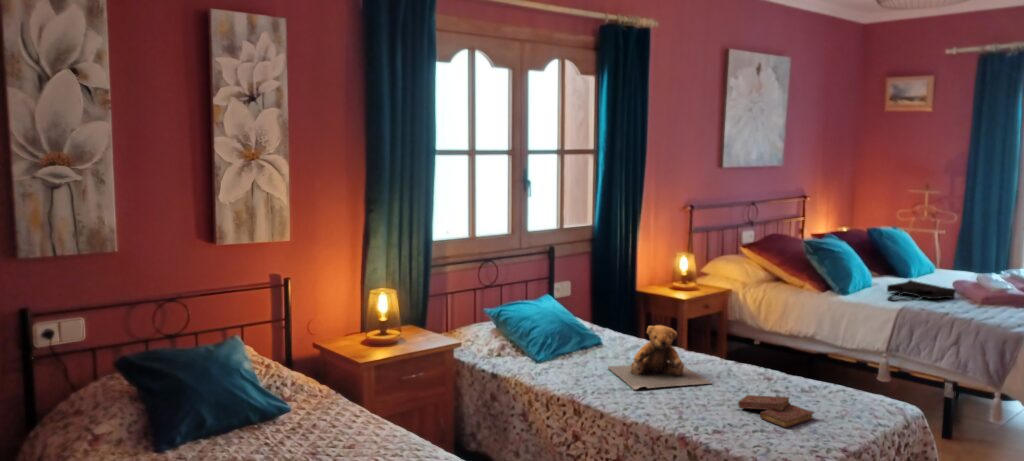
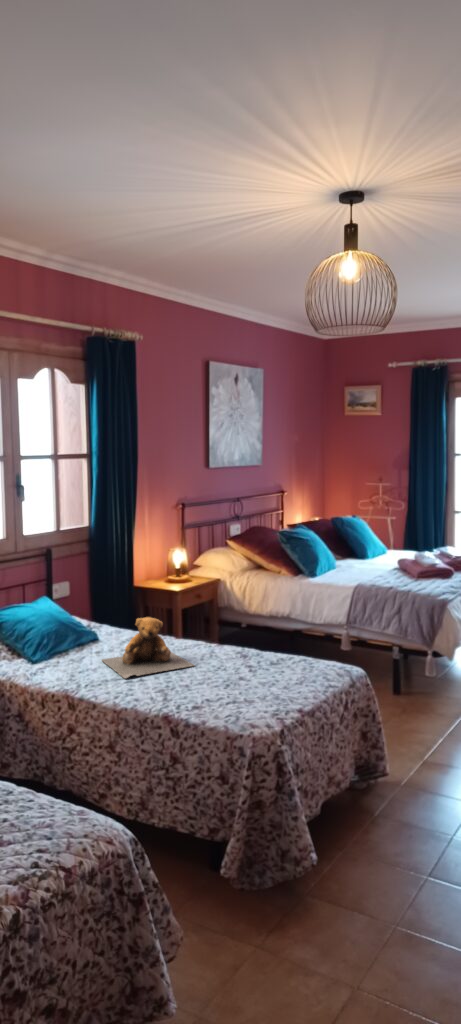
tote bag: present [887,280,956,301] -> none [347,560,400,580]
book: present [738,395,814,427] -> none [216,671,279,699]

